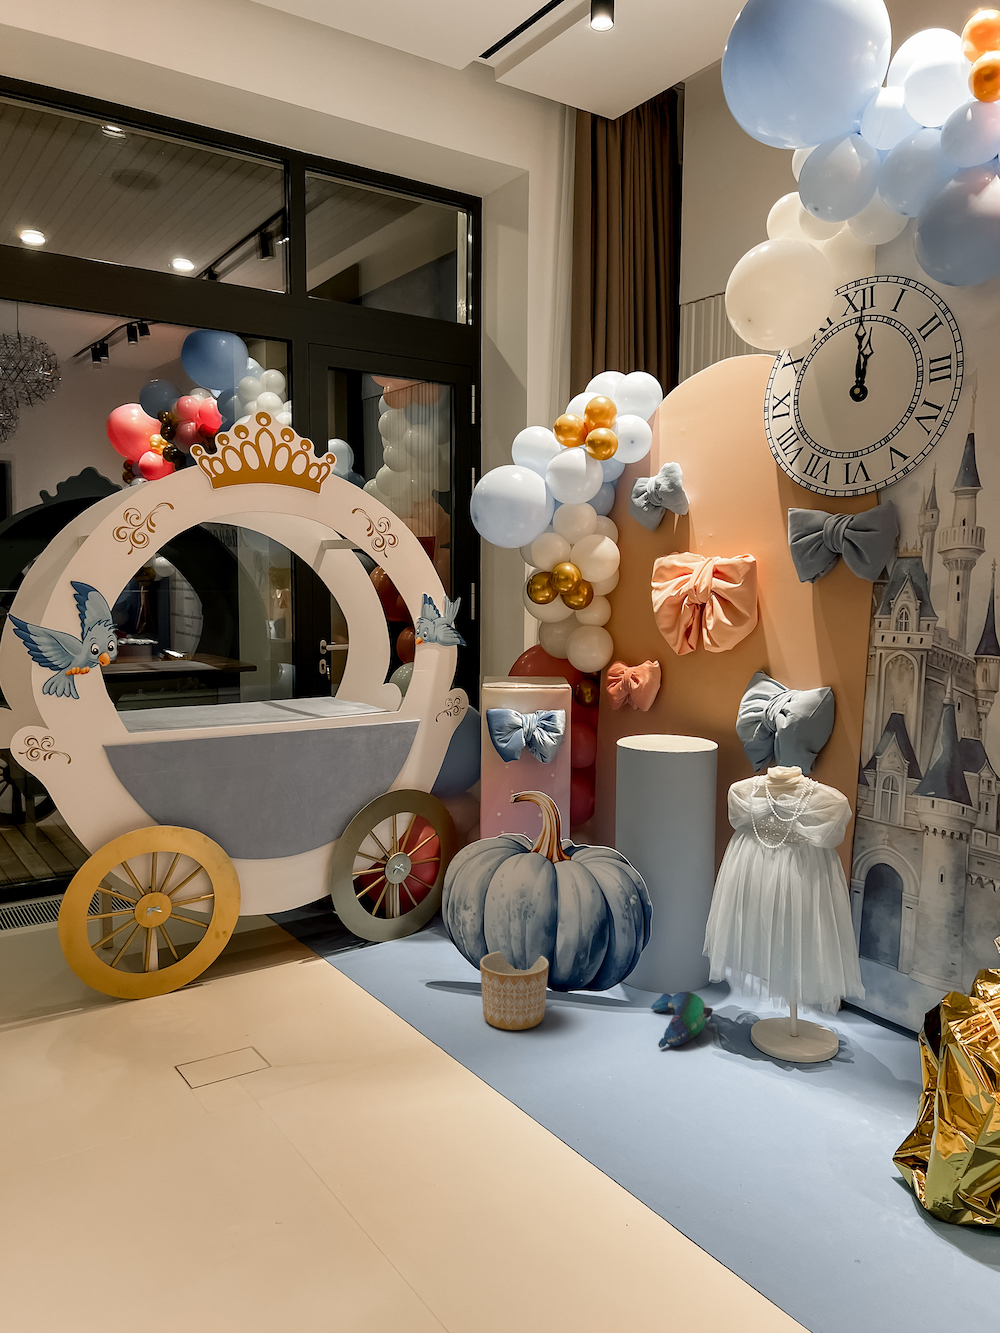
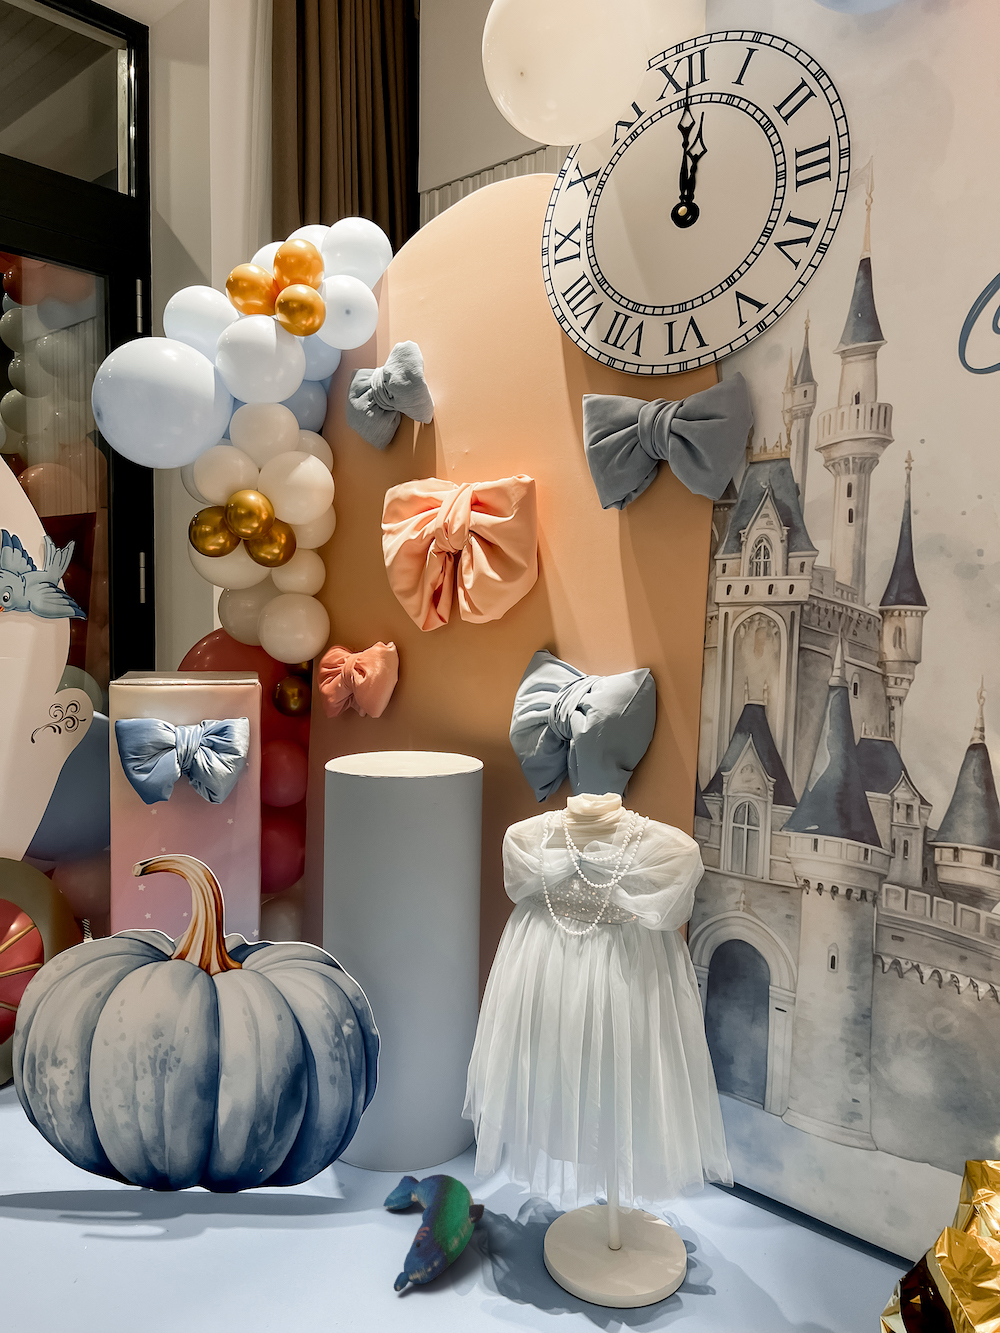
planter: present [480,951,549,1030] -> none [76,1131,203,1286]

